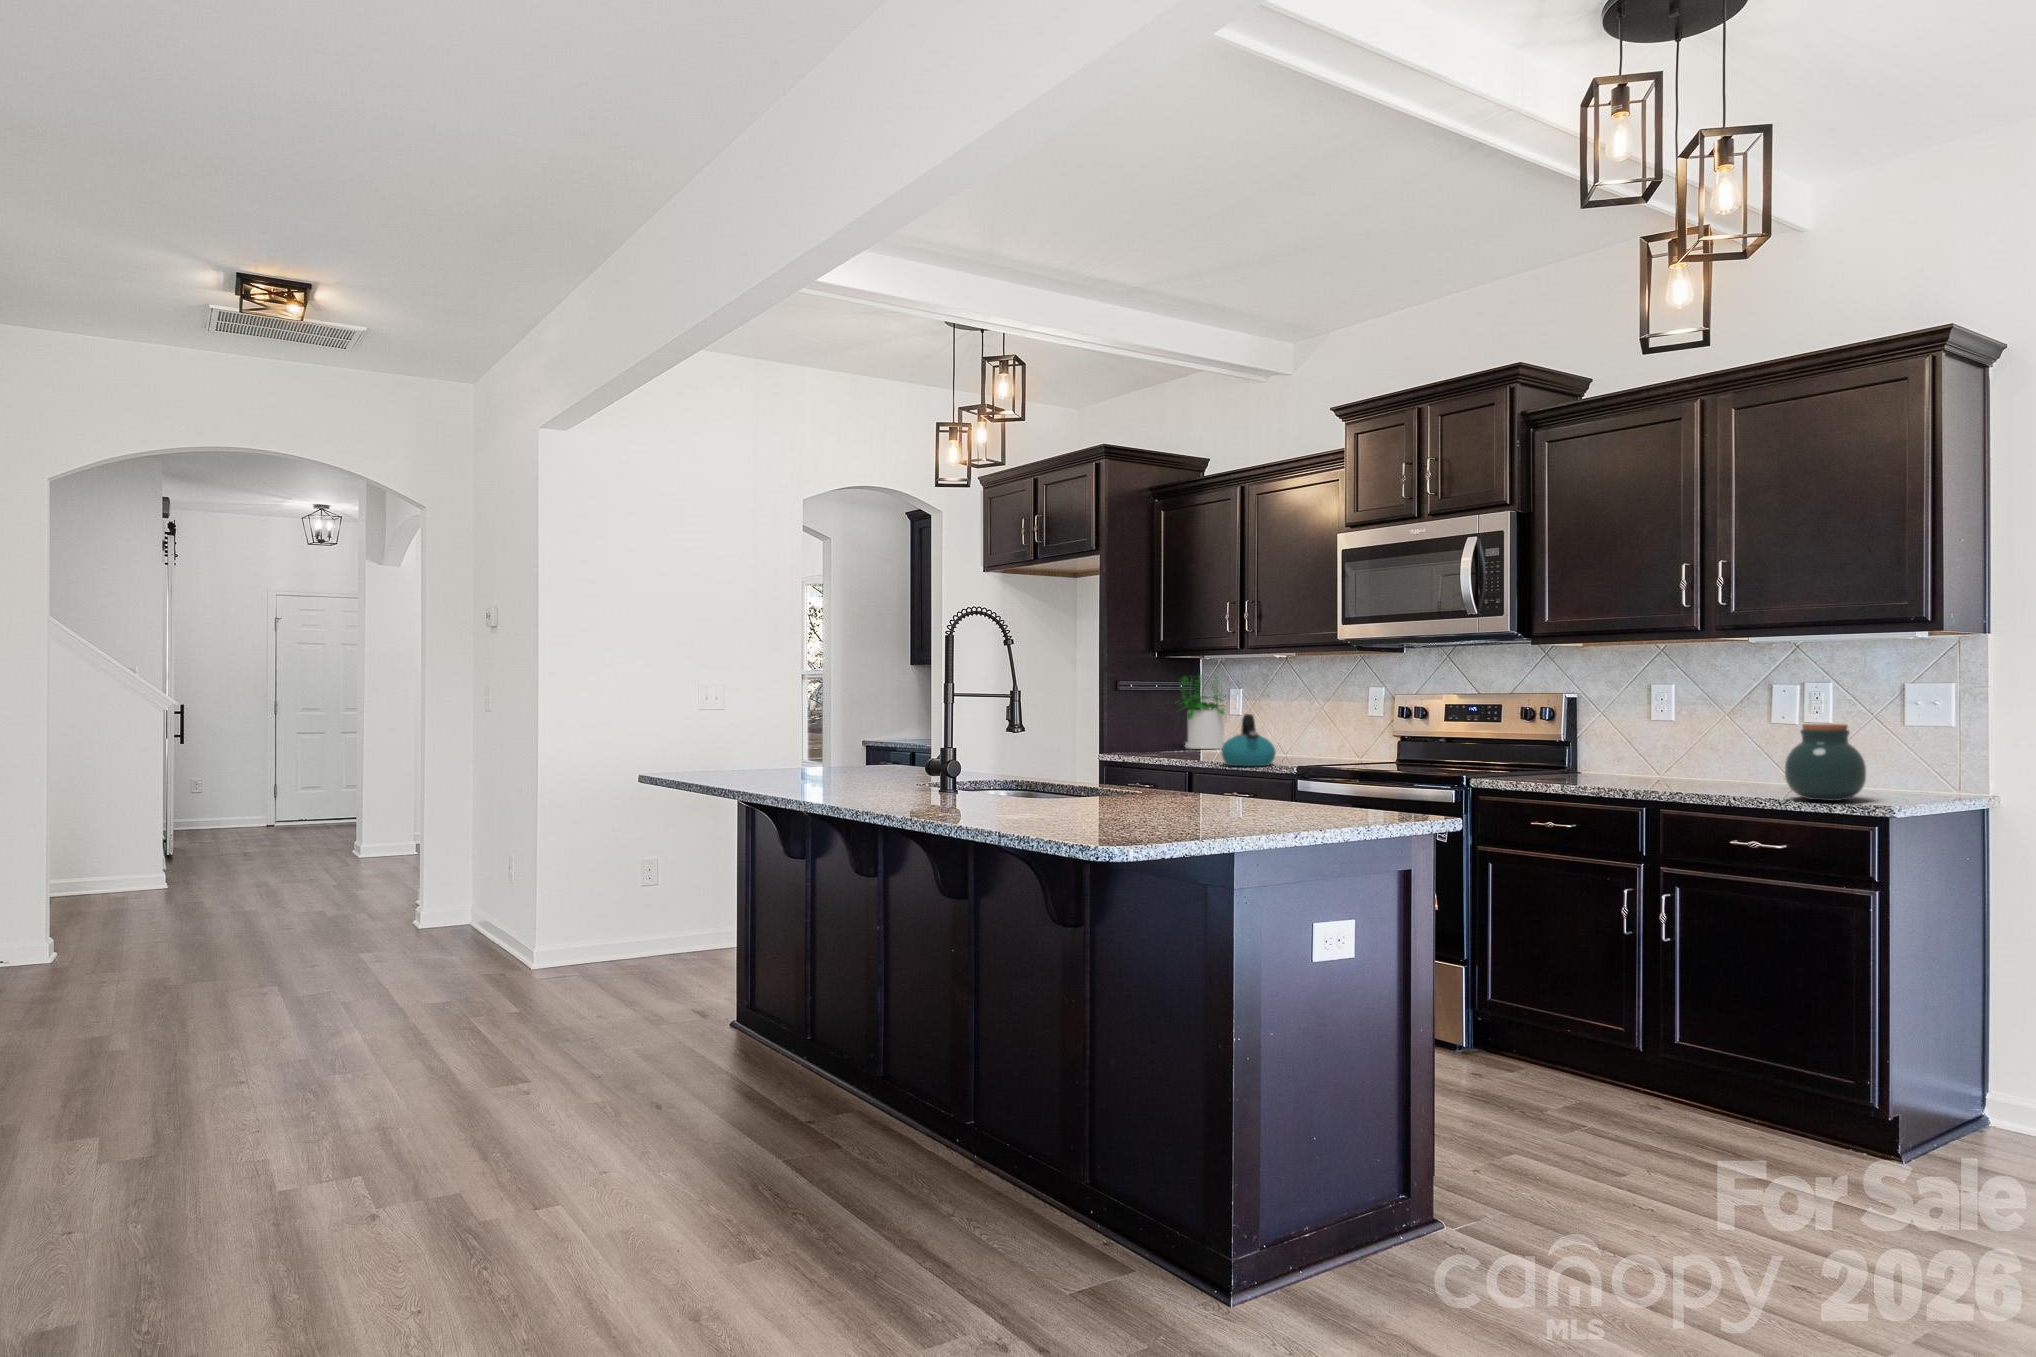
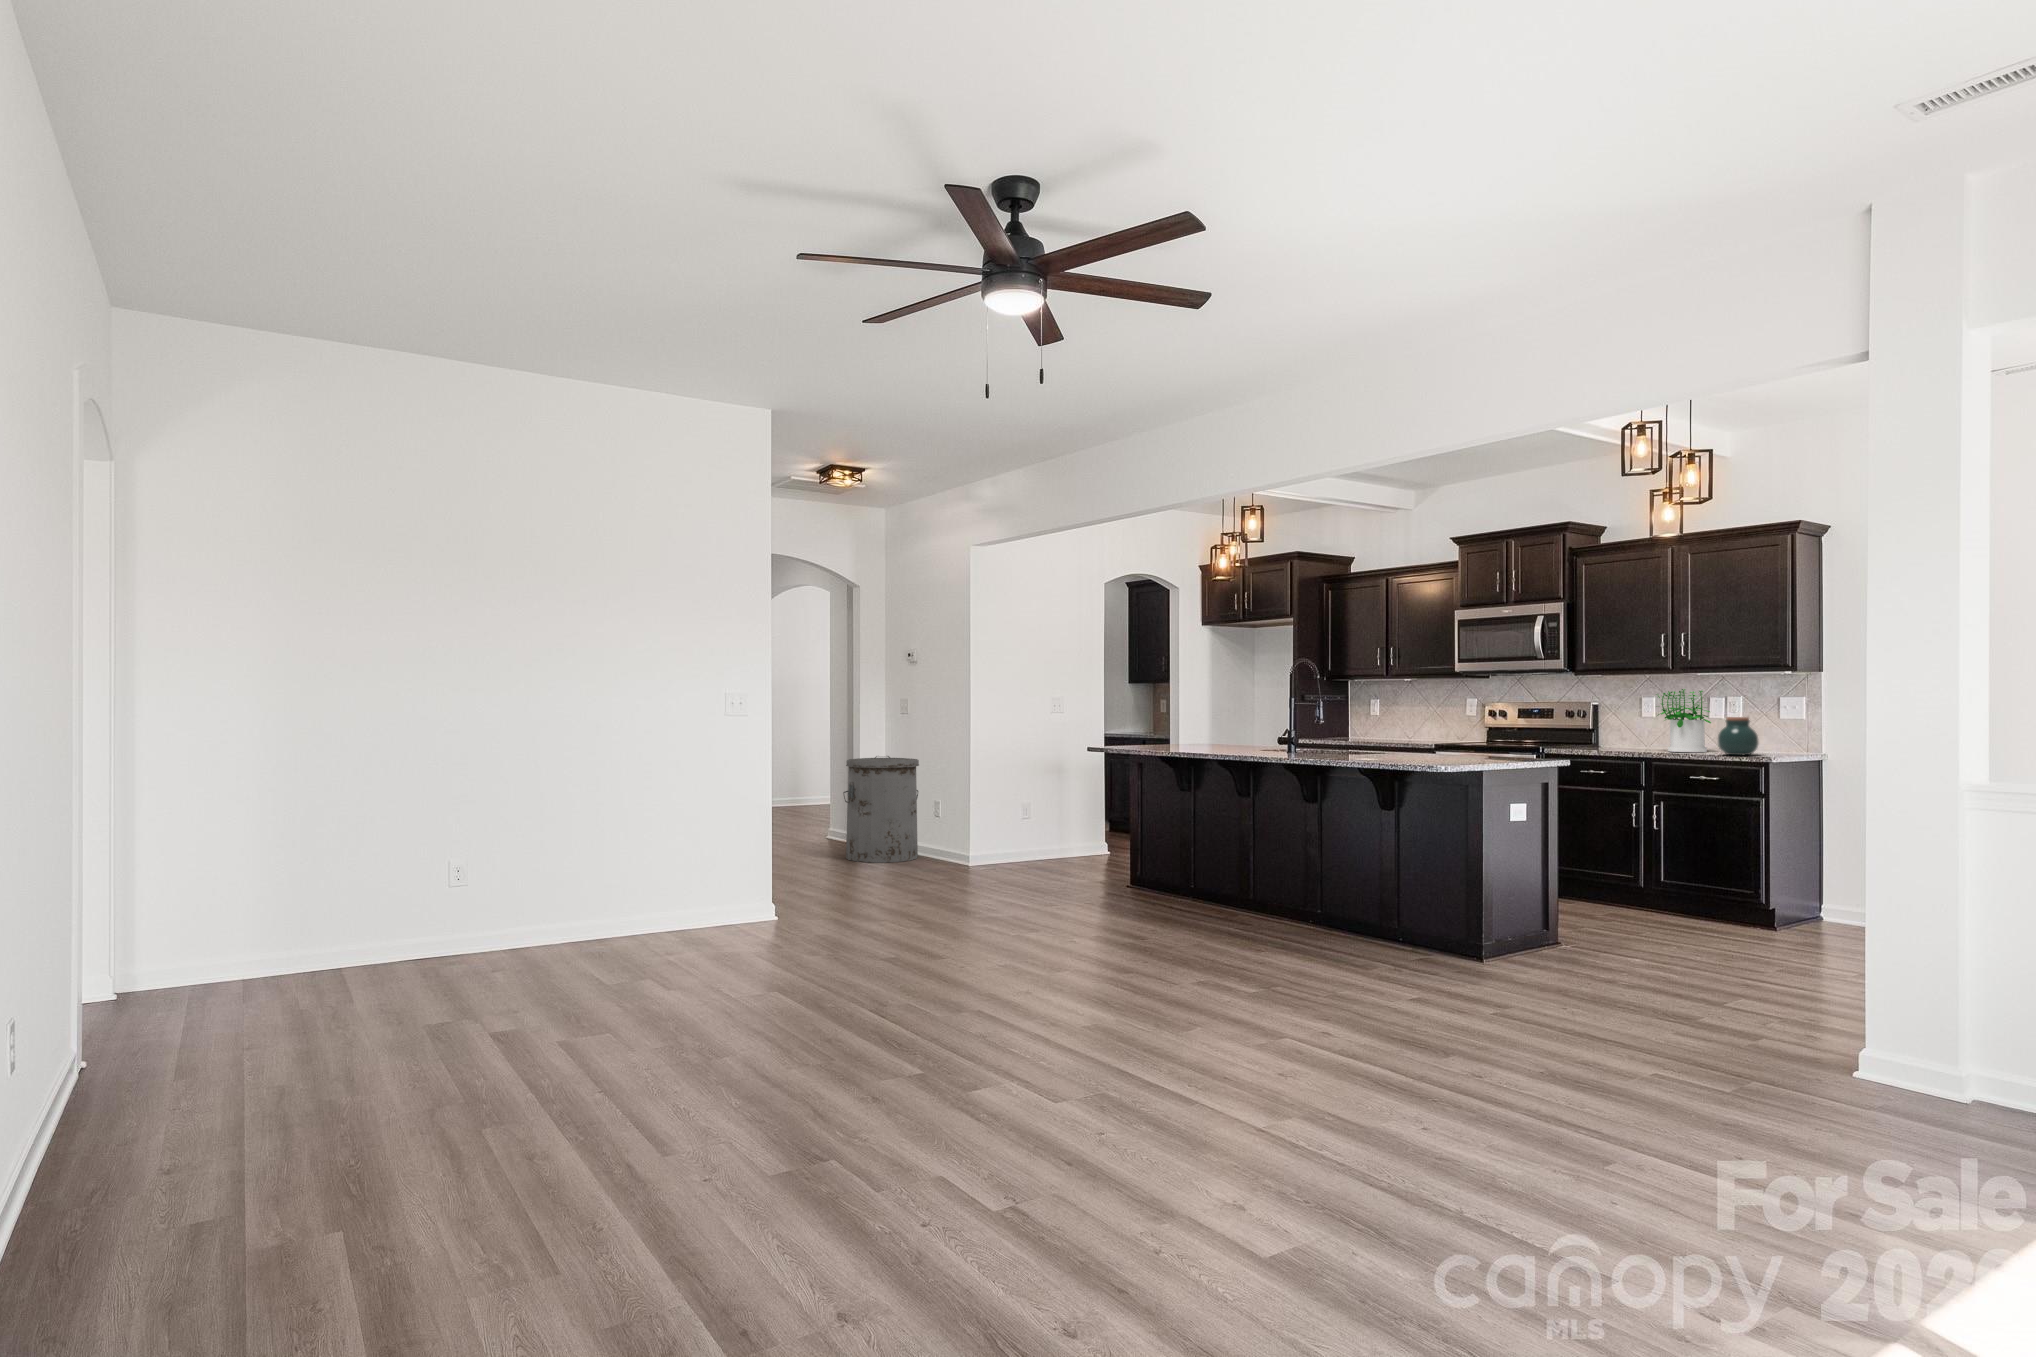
potted plant: present [1180,676,1226,749] -> present [1656,689,1711,752]
kettle: present [1222,714,1276,766] -> none [1385,714,1418,745]
trash can: none [347,781,490,960] -> present [843,756,919,863]

